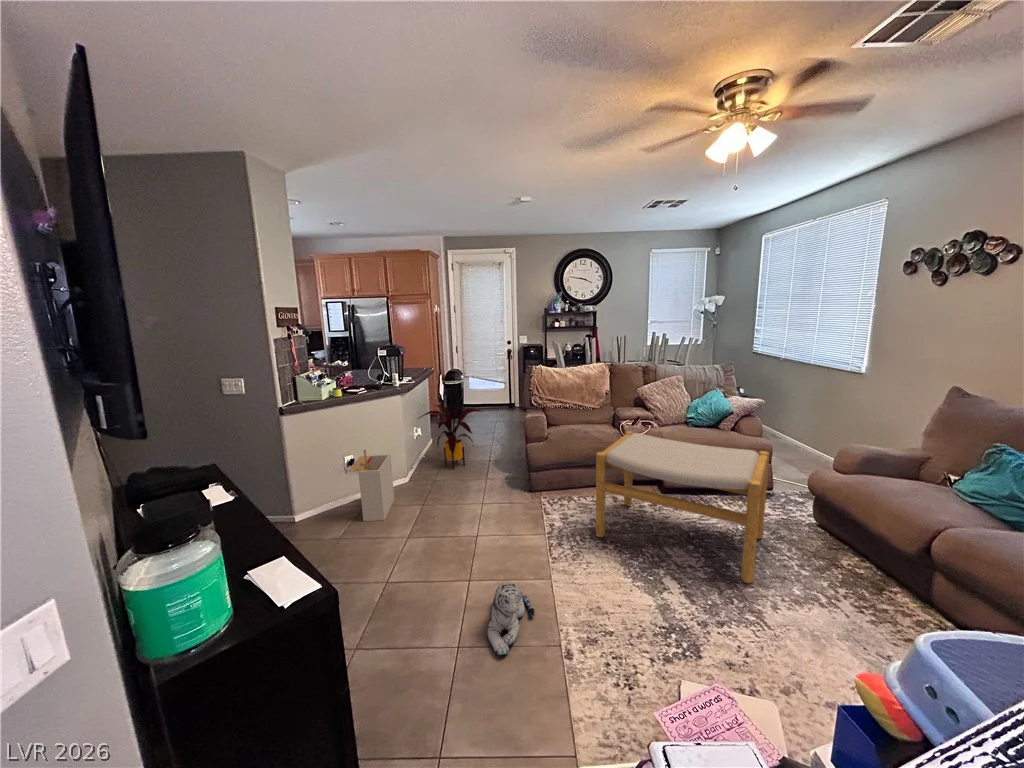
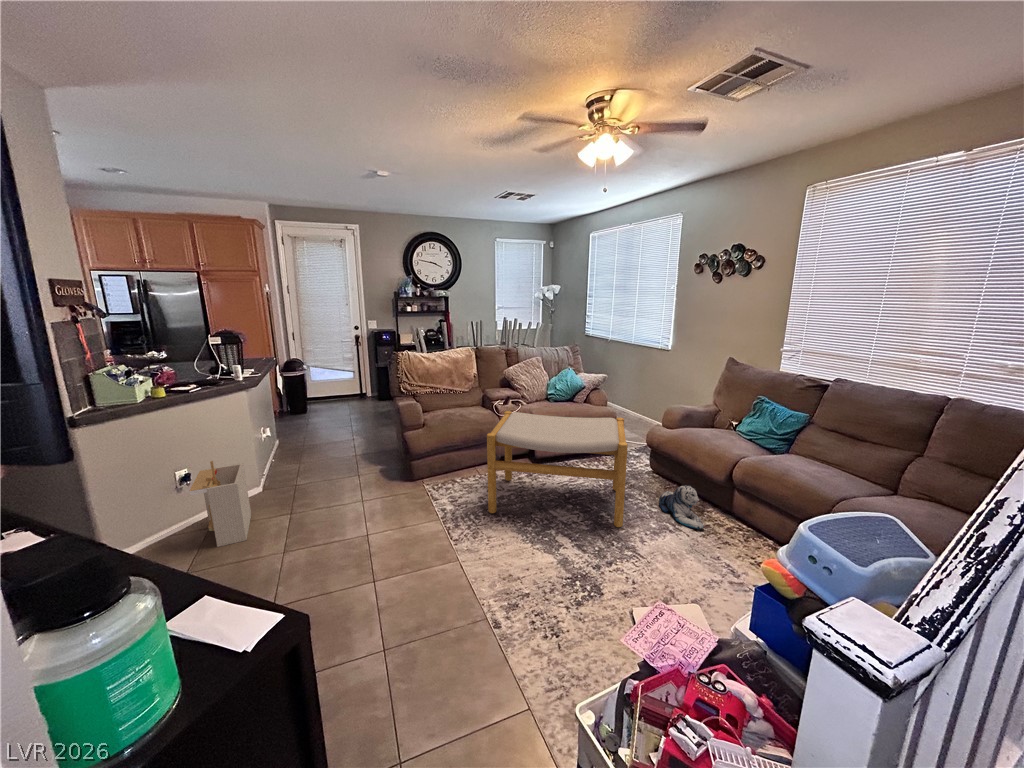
house plant: present [418,405,481,469] -> none [264,399,346,471]
plush toy: present [487,583,535,655] -> present [659,485,703,529]

